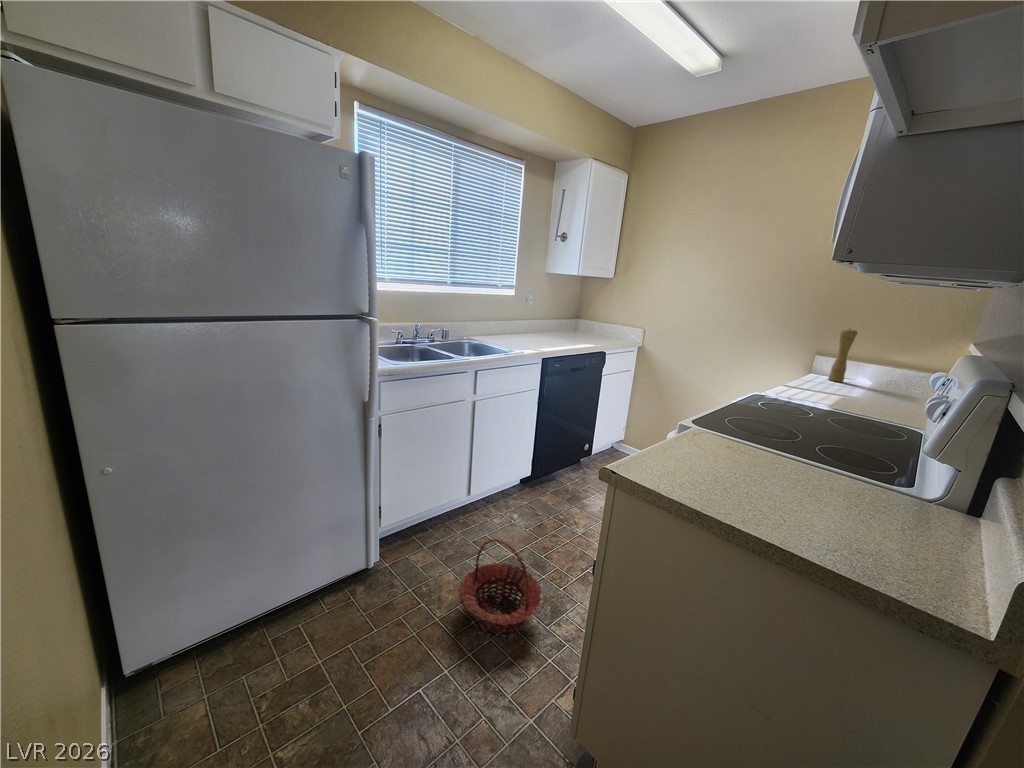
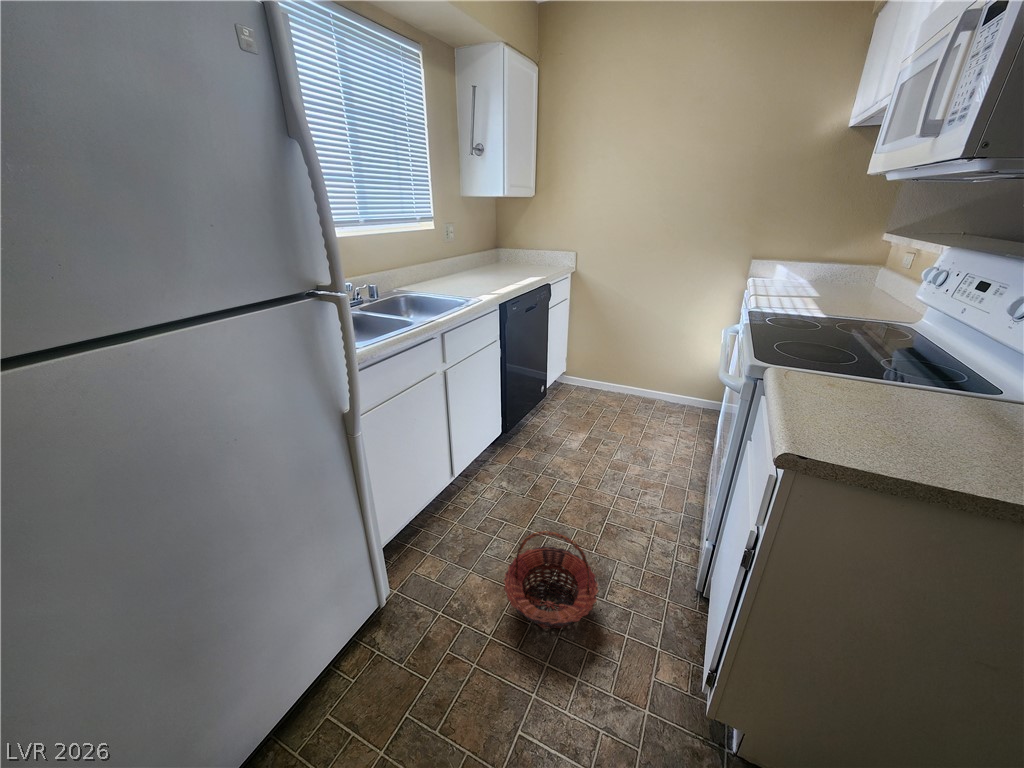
pepper mill: present [828,328,858,382] -> none [766,233,792,286]

